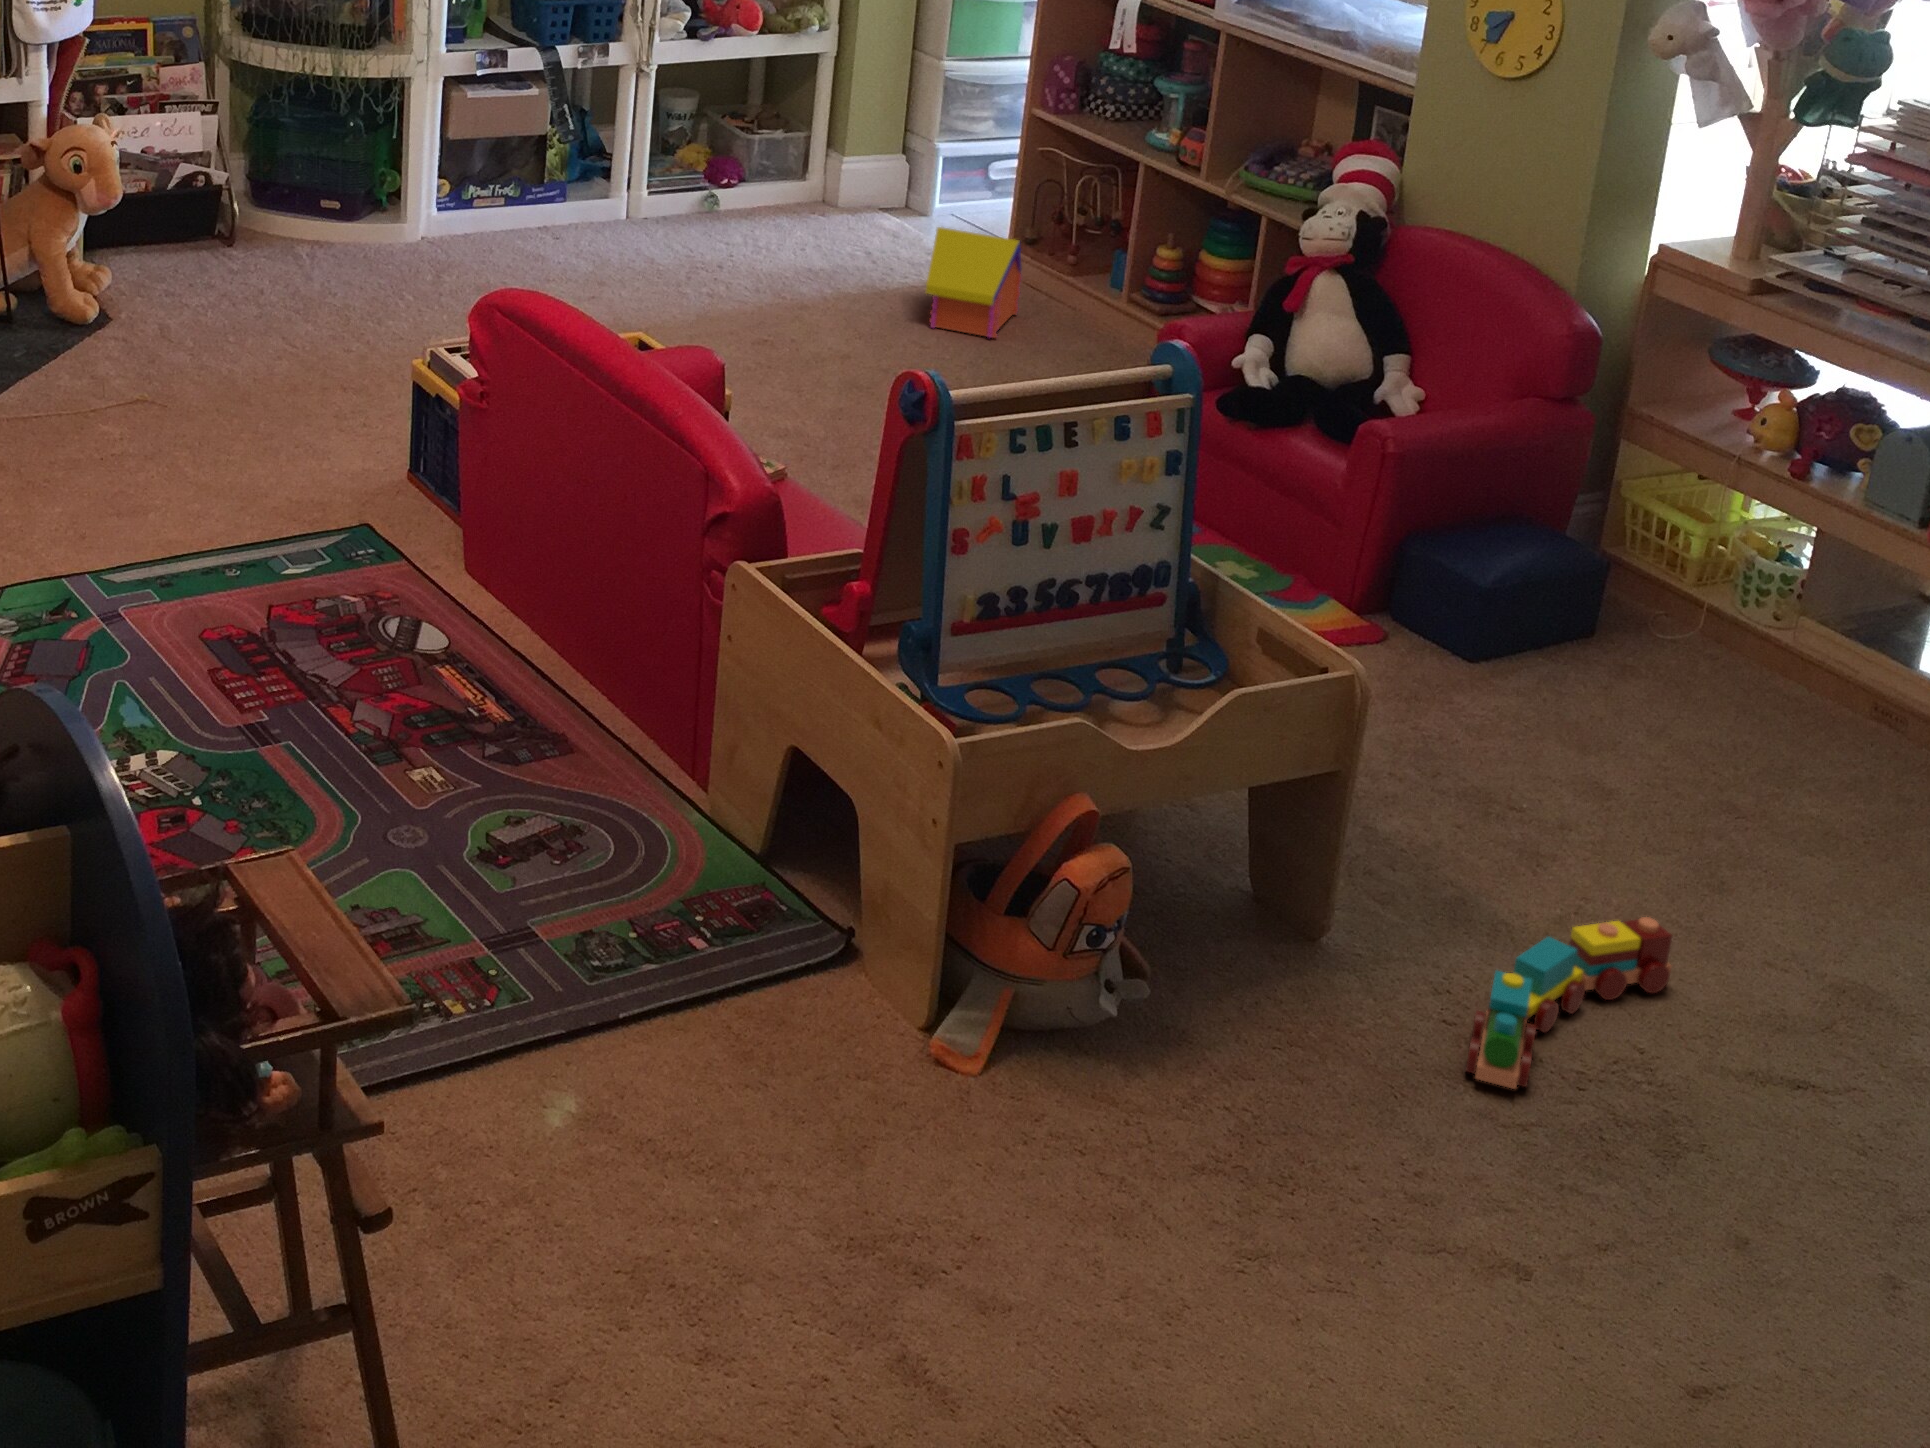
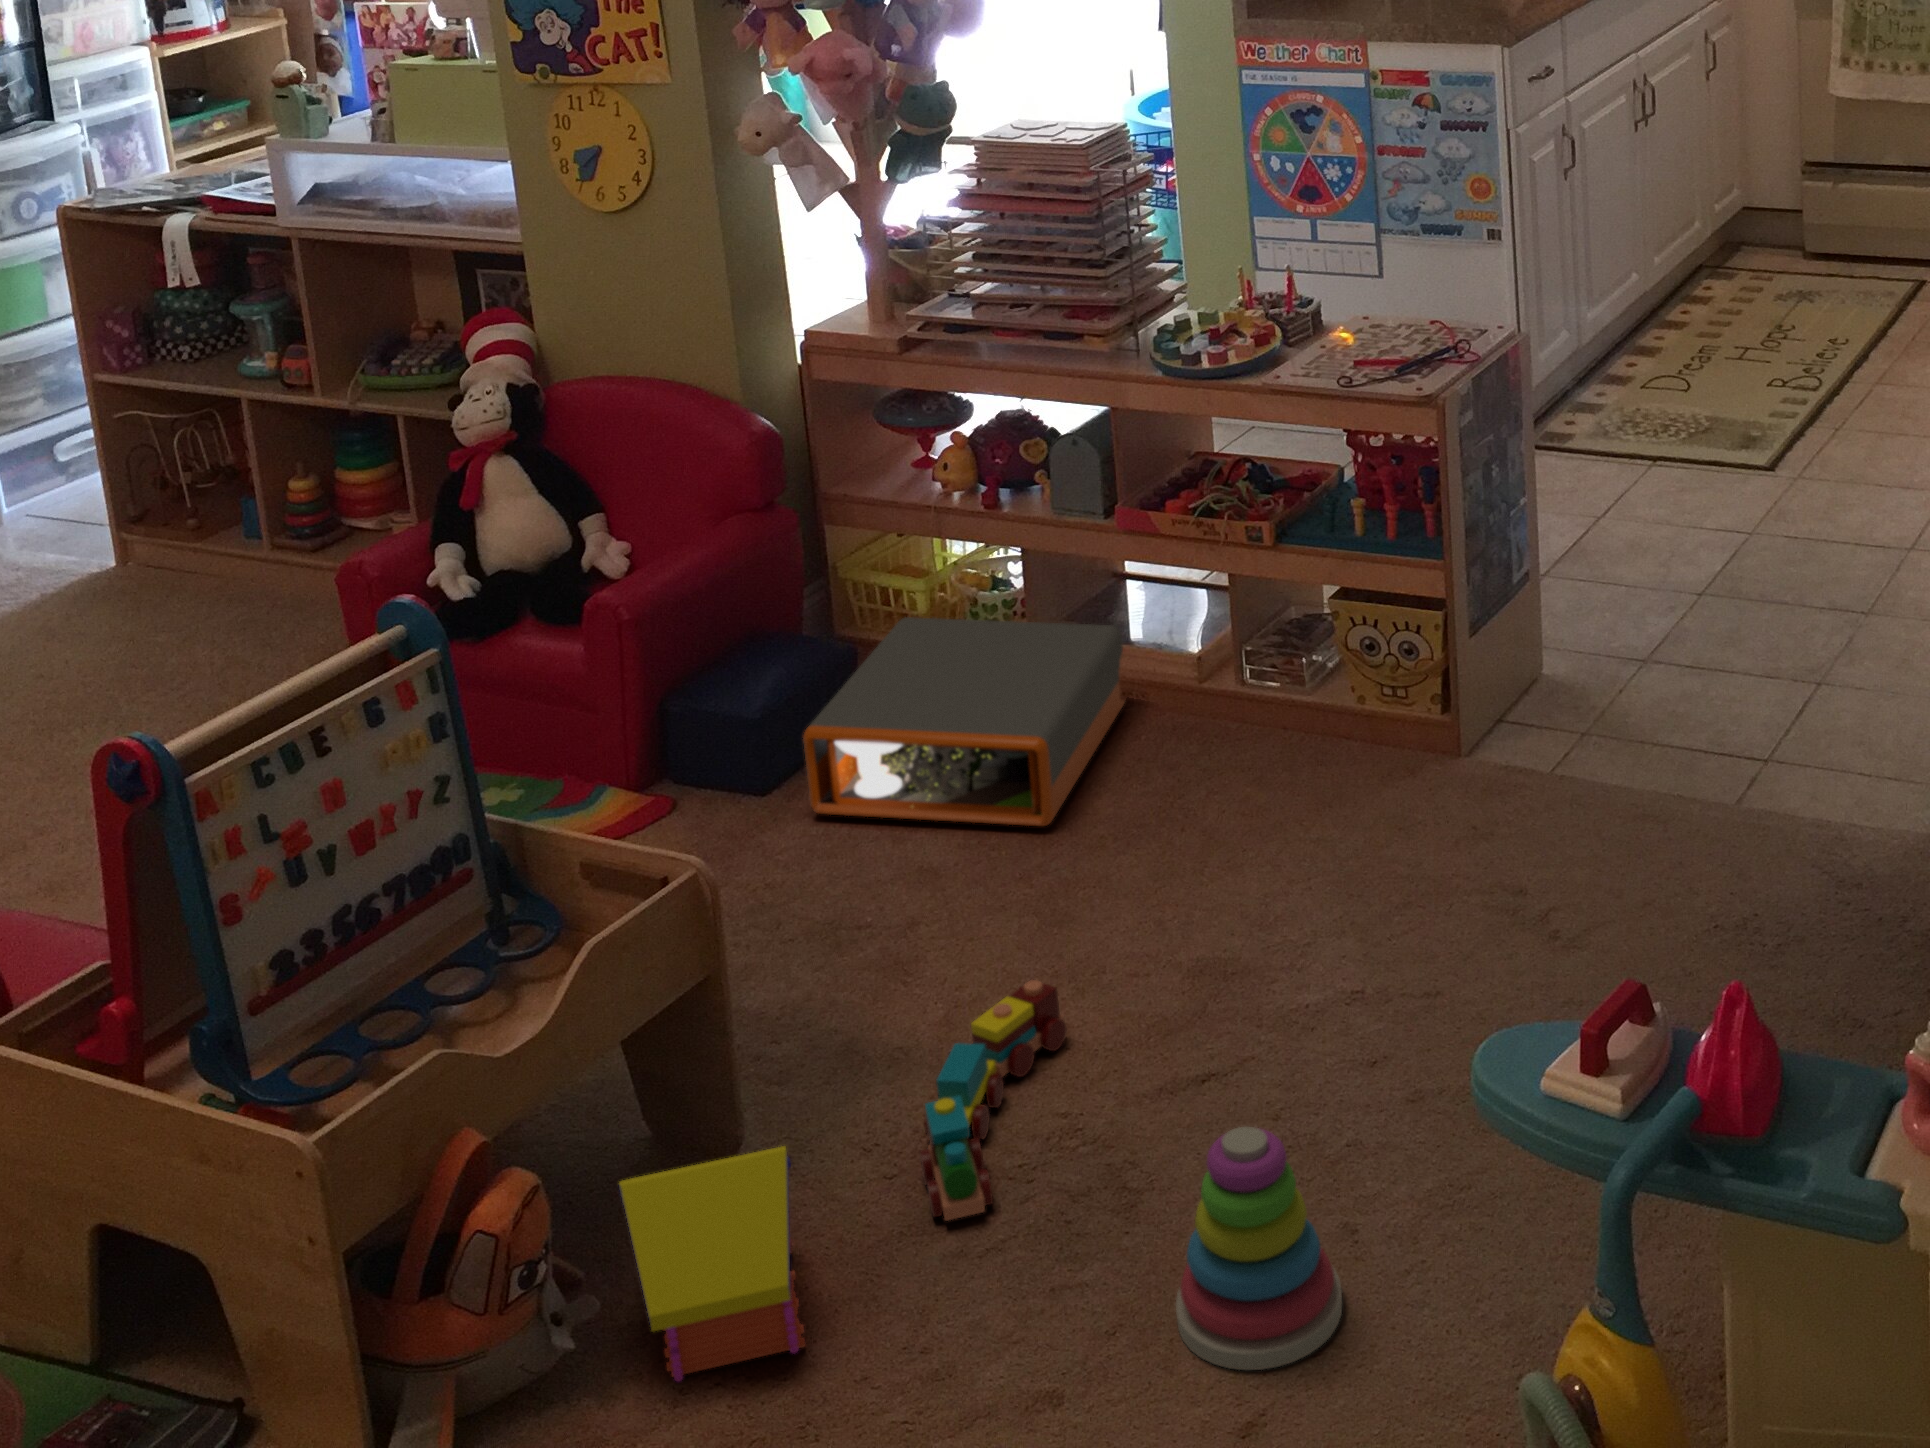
toy house: present [926,227,1022,338] -> present [619,1146,805,1381]
storage box: none [1509,556,1896,800] -> present [803,617,1125,827]
stacking toy: none [1657,1114,1846,1363] -> present [1176,1127,1342,1370]

